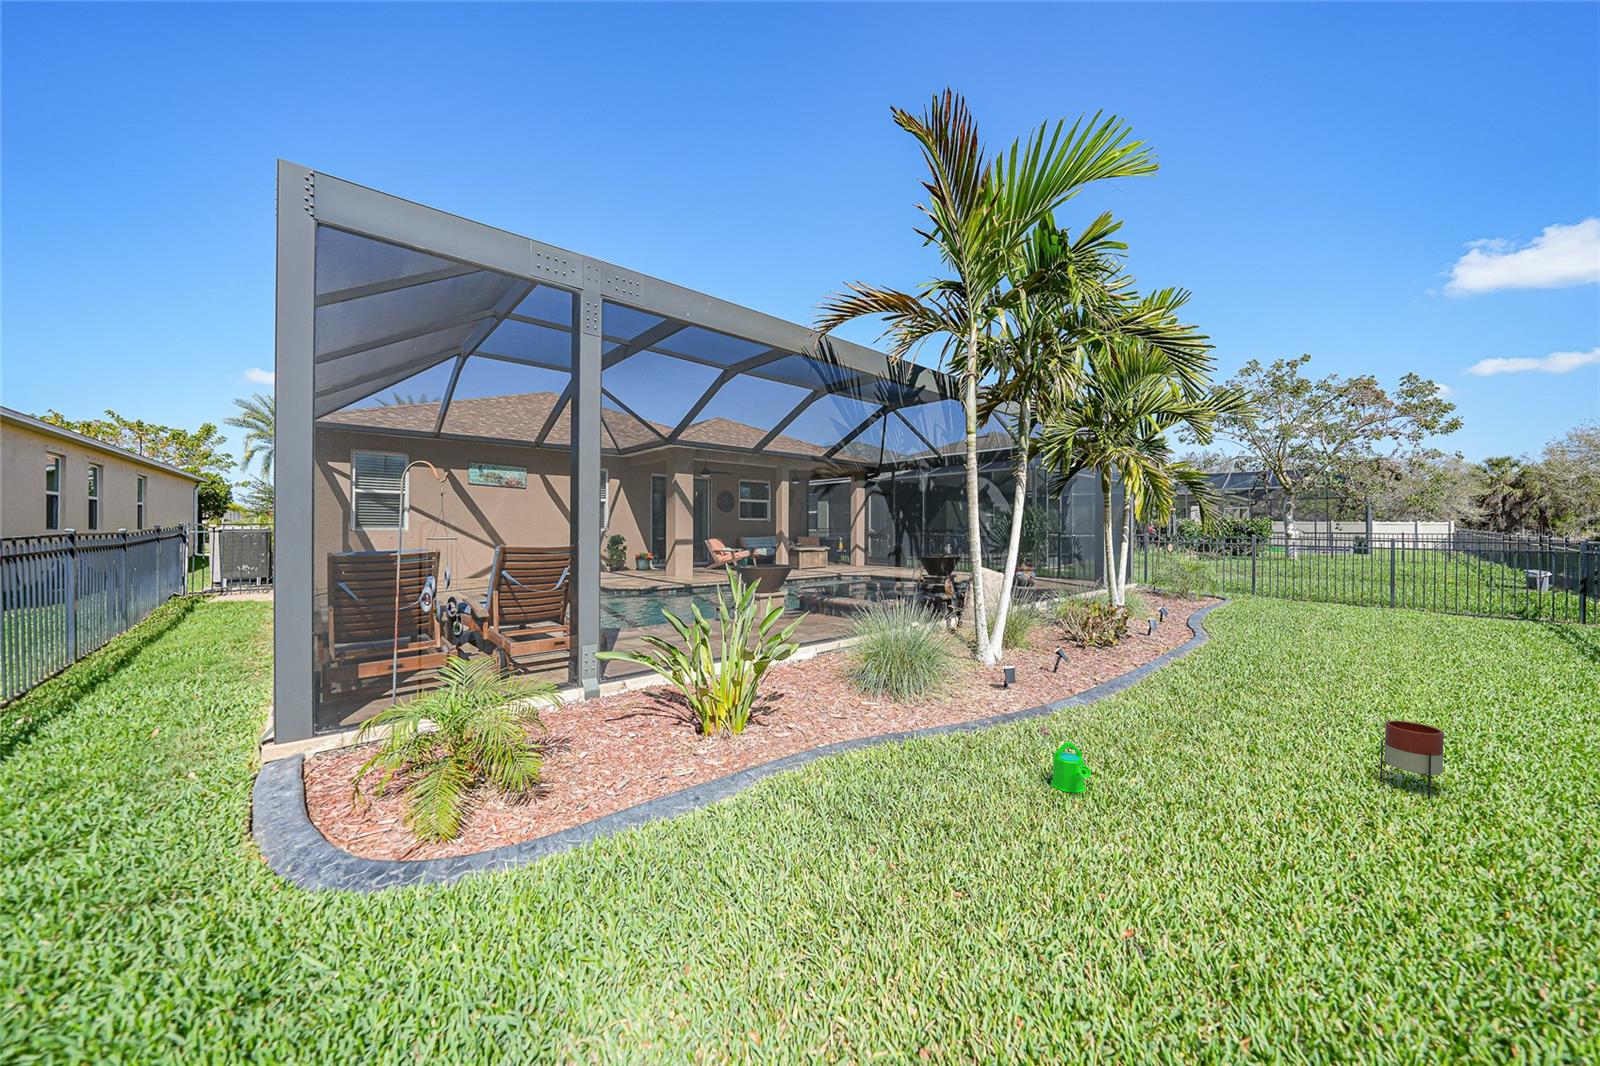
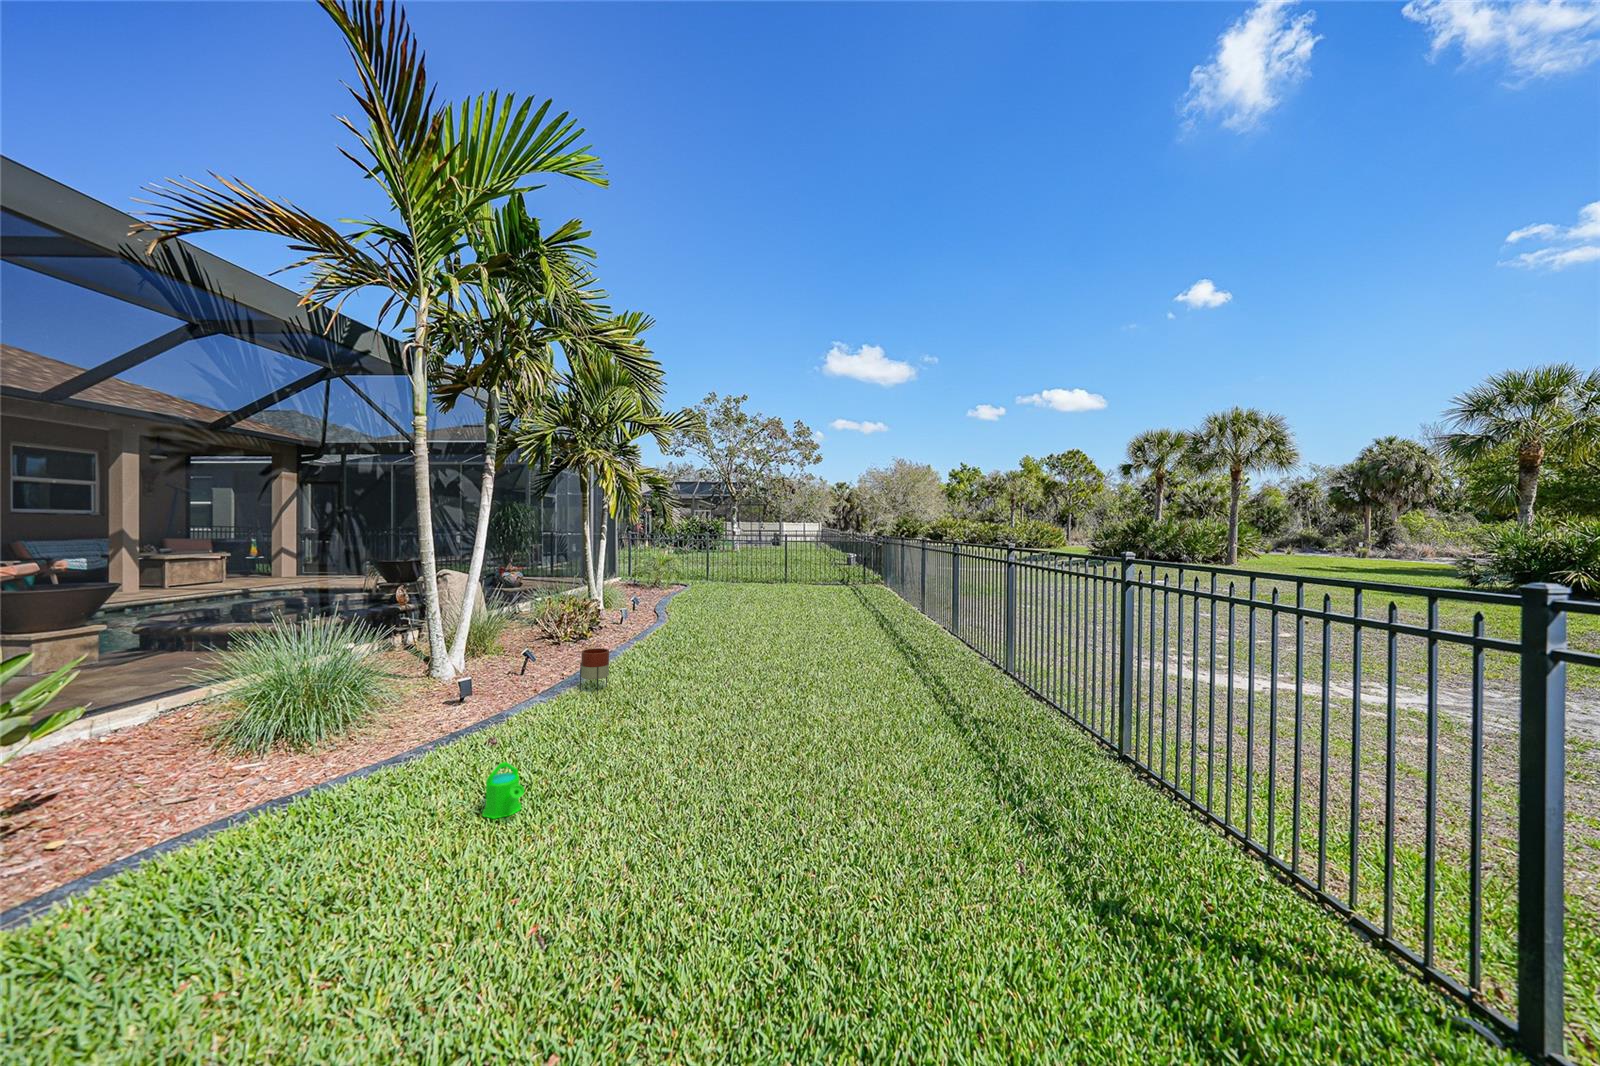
planter: present [1380,721,1444,799] -> present [580,648,609,694]

